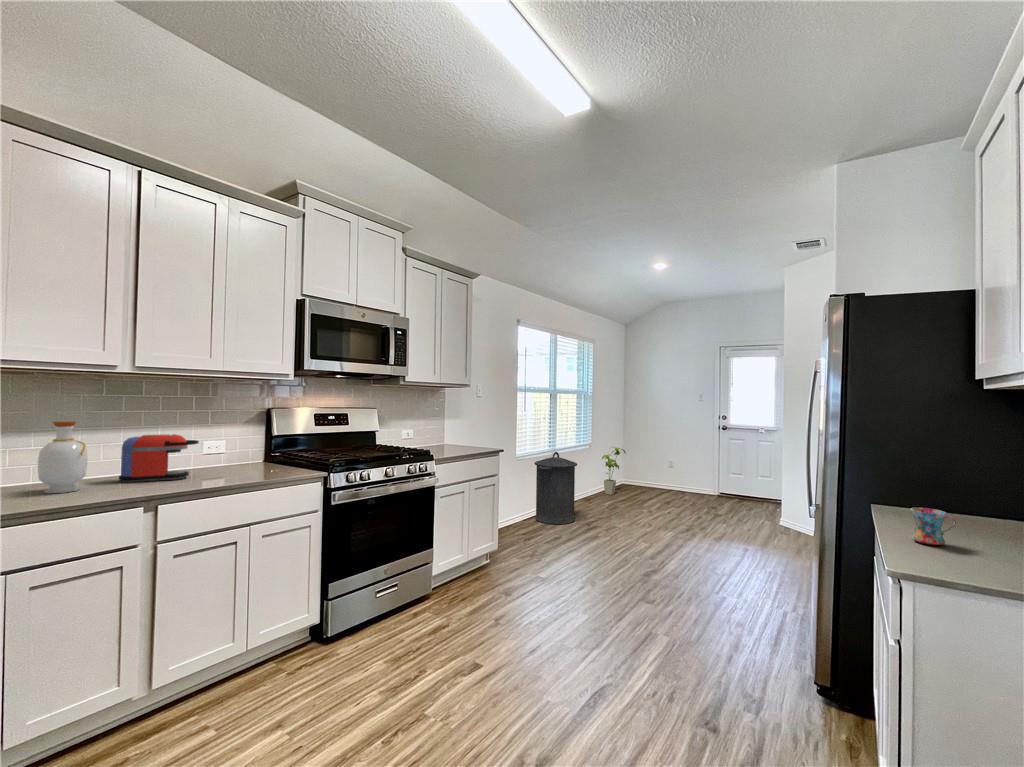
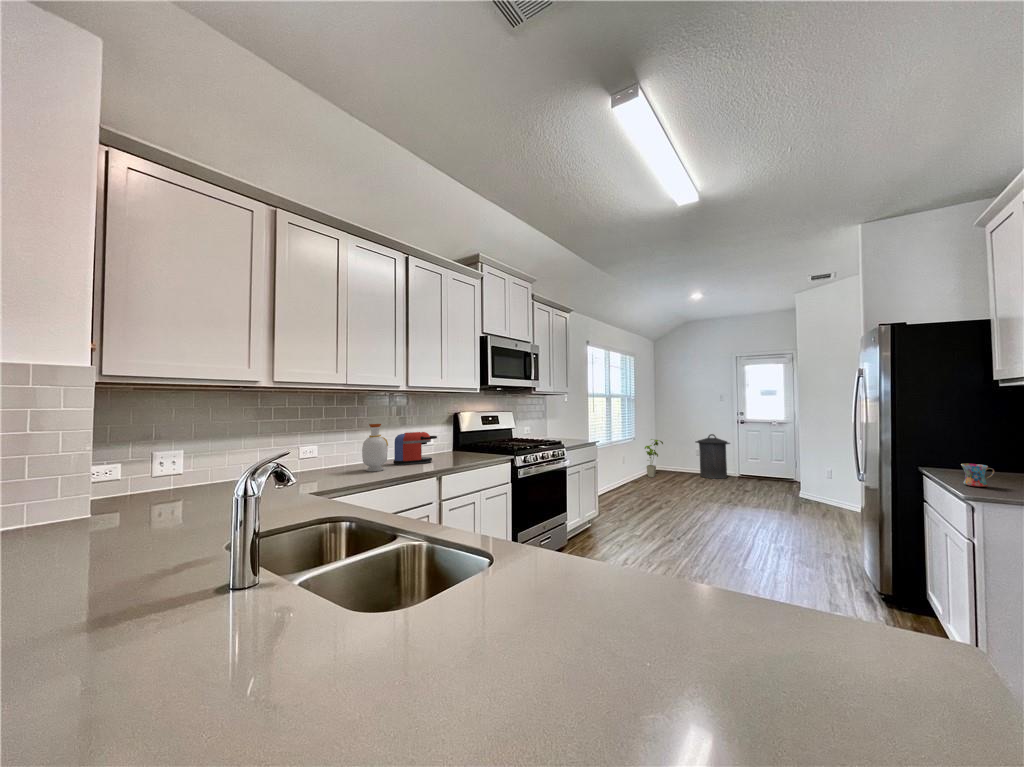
trash can: present [534,452,577,524] -> present [696,434,730,479]

